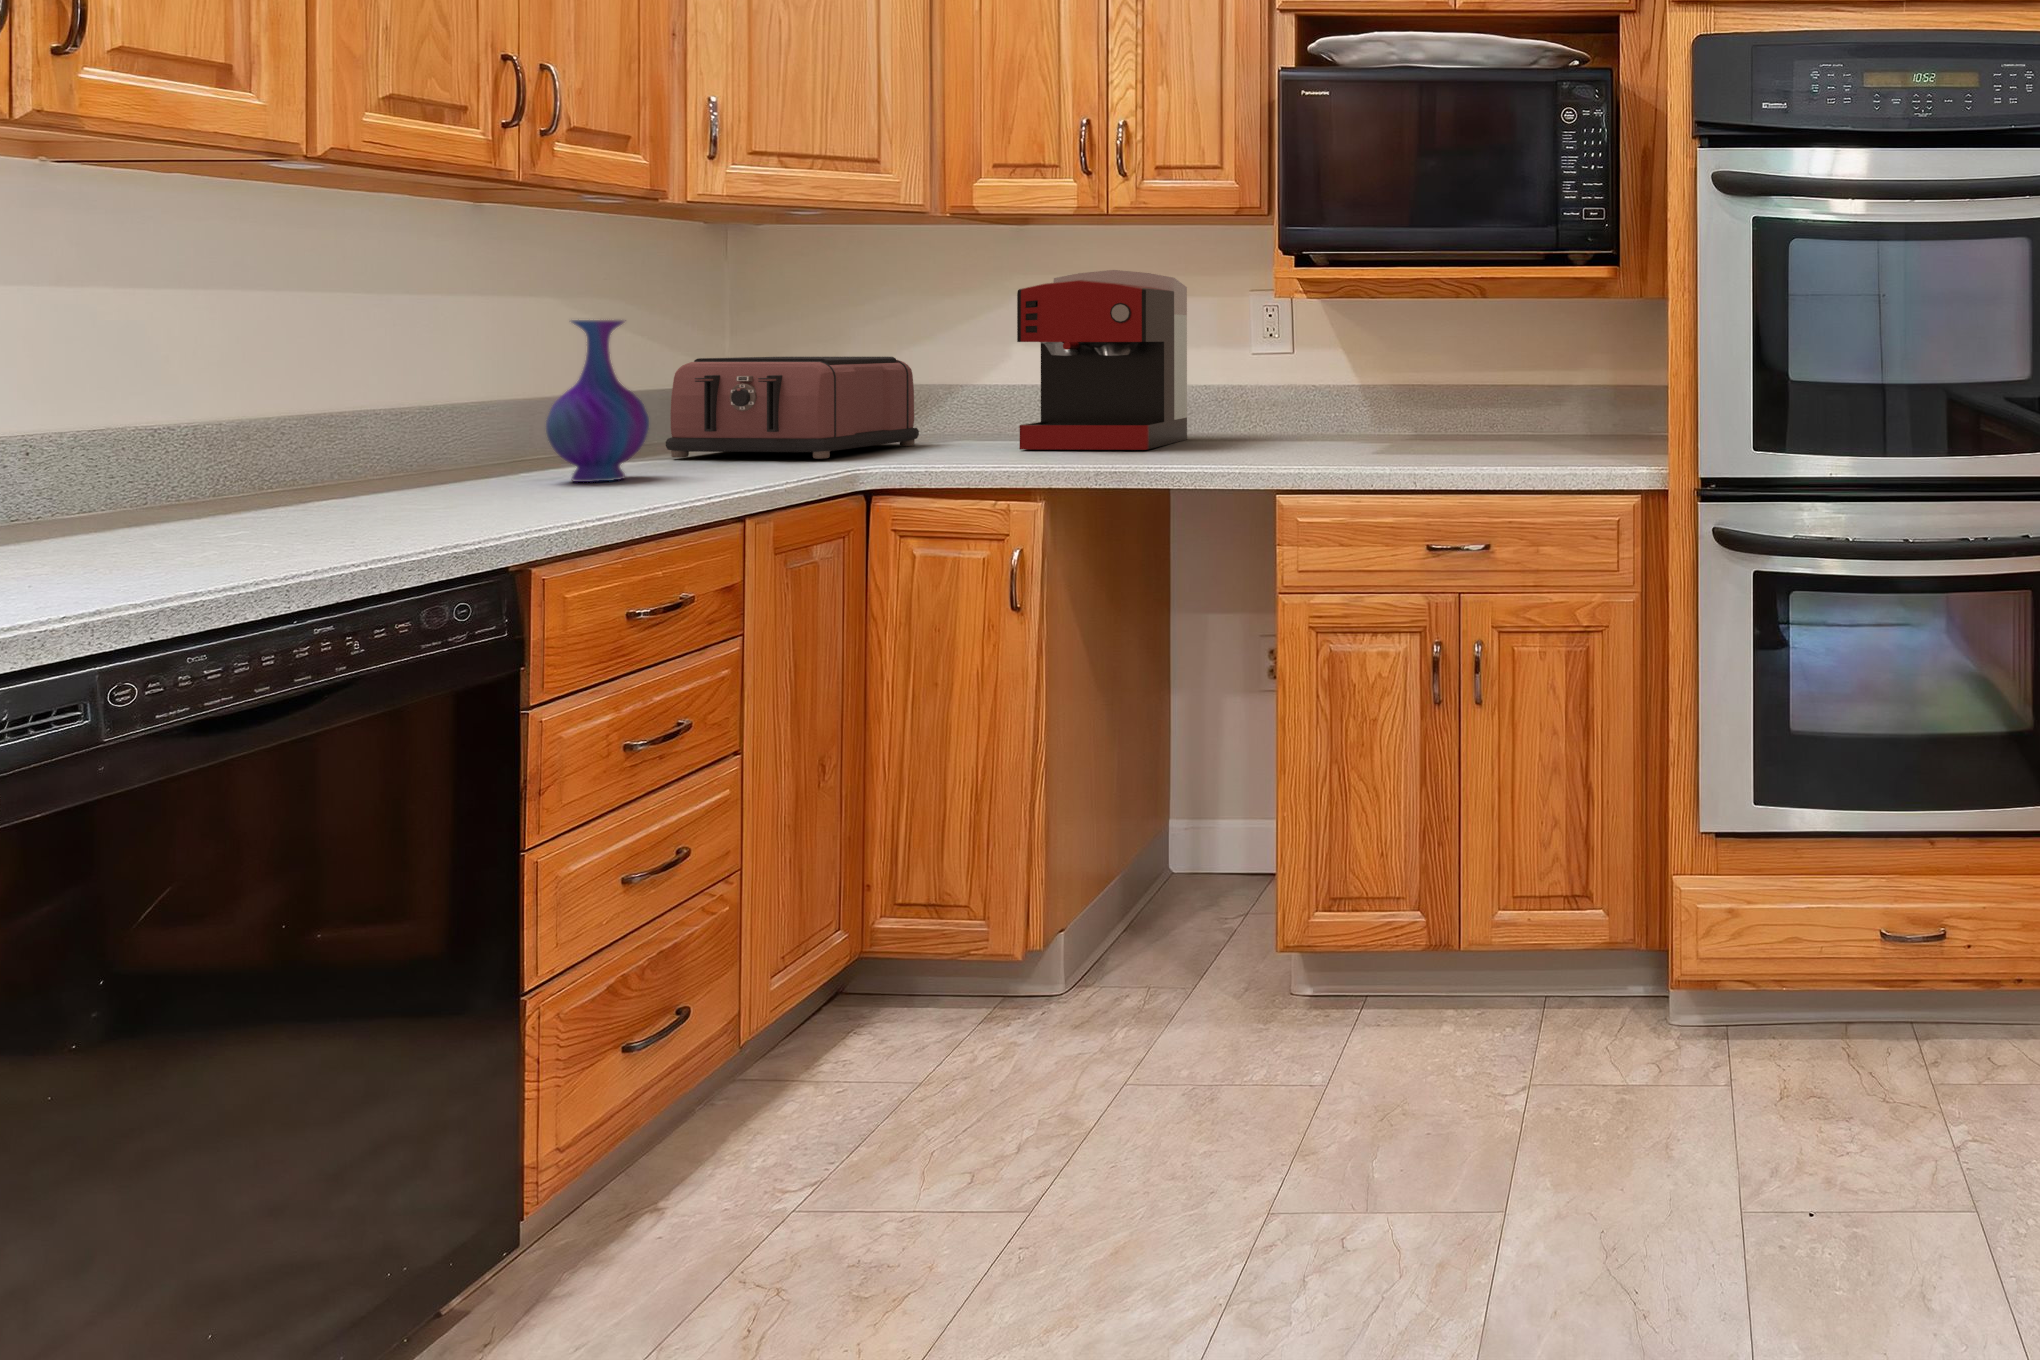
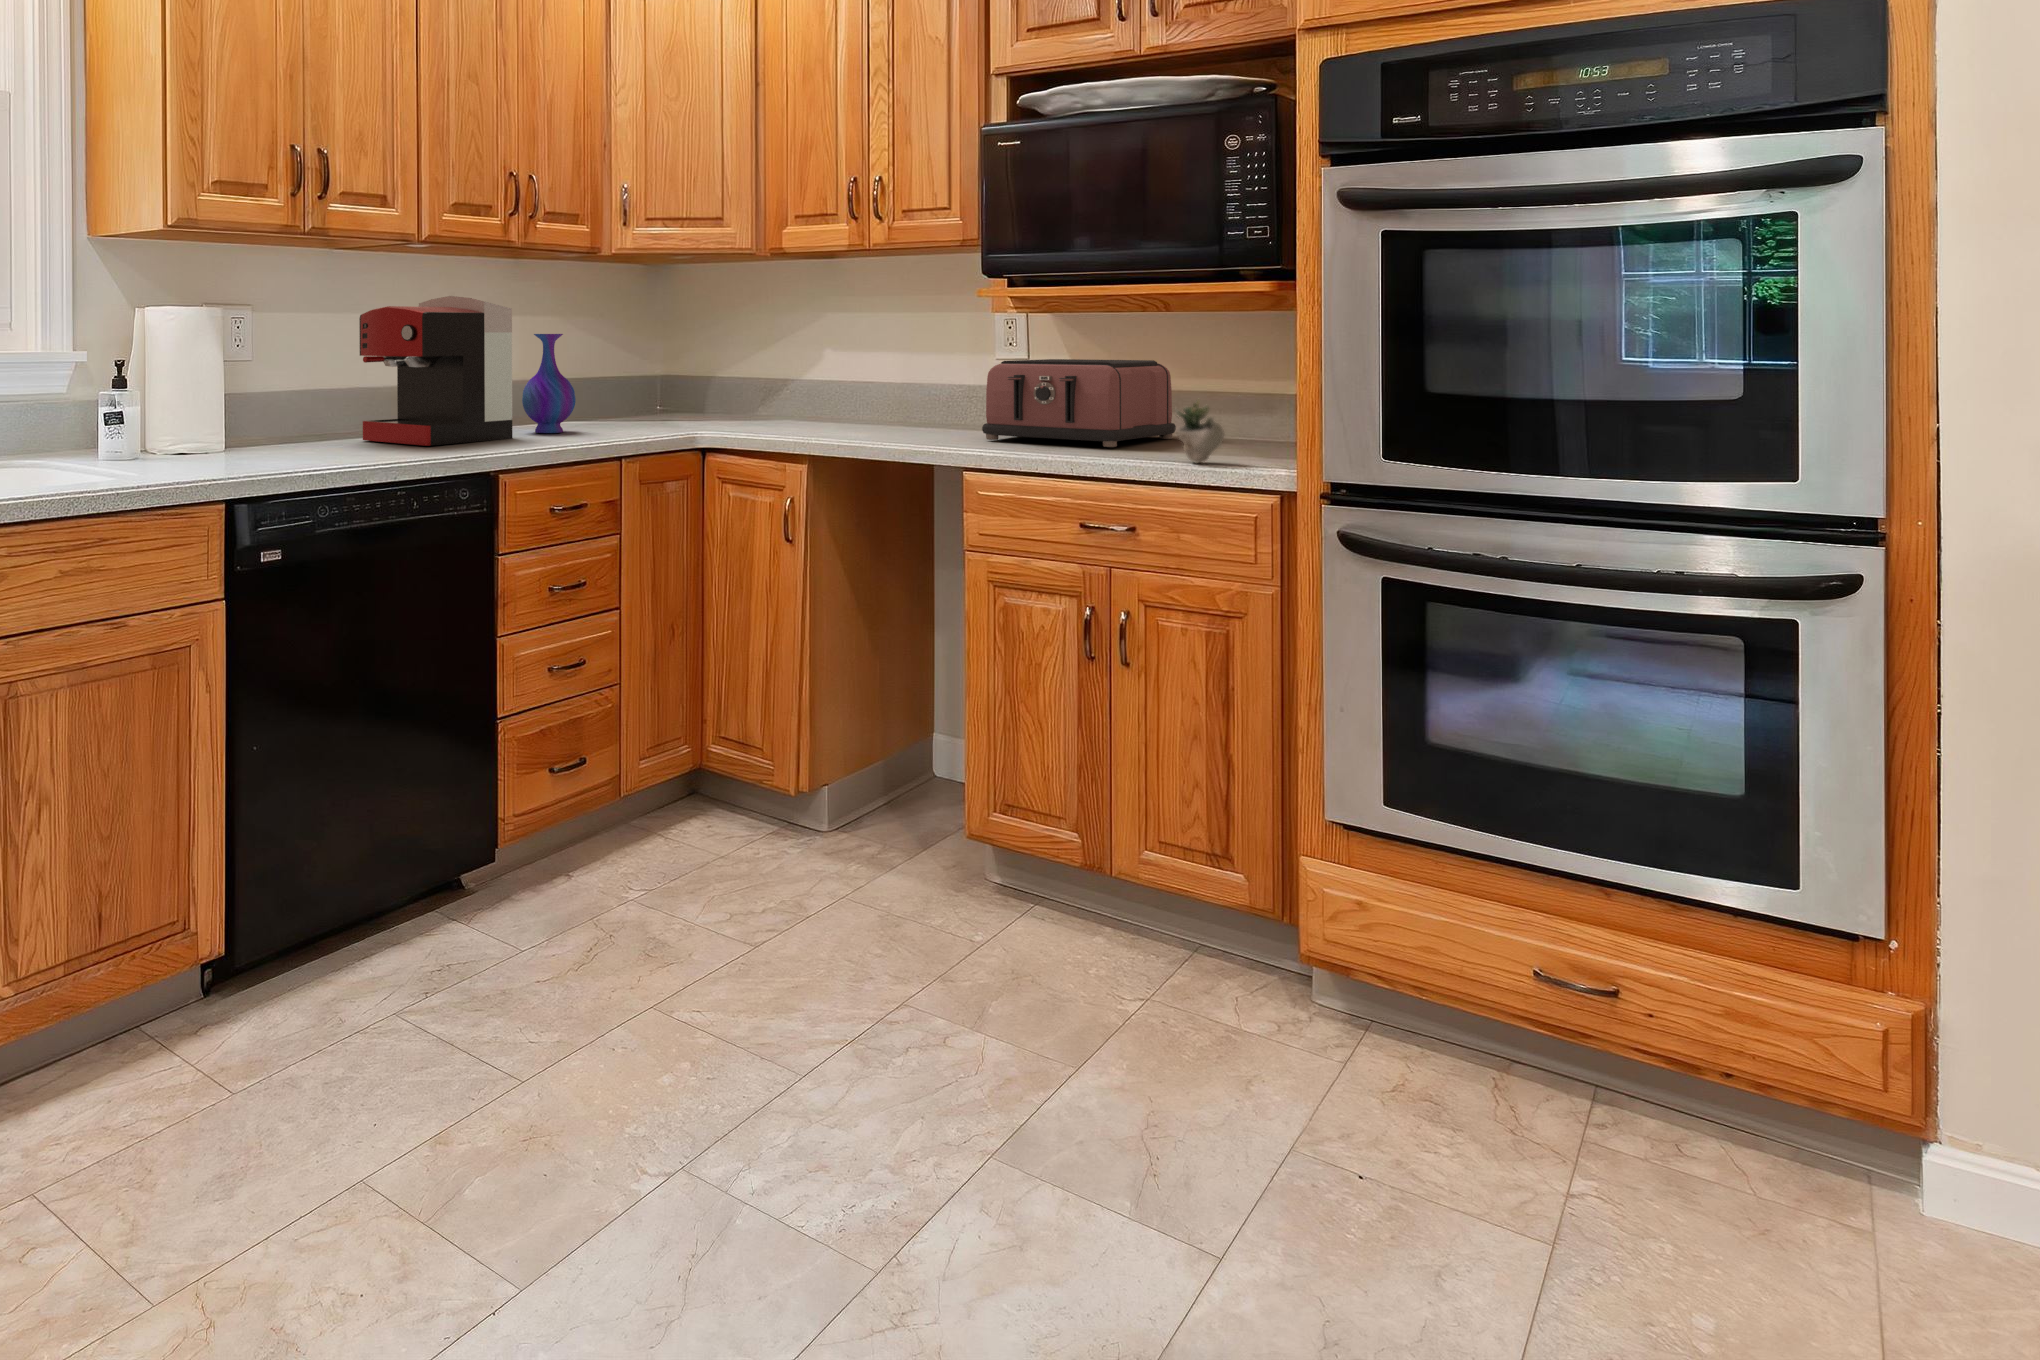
coffee maker: present [1017,270,1187,450] -> present [359,296,512,446]
toaster: present [666,357,919,459] -> present [982,359,1176,447]
succulent plant: none [1528,390,1610,468] -> present [1176,400,1224,463]

